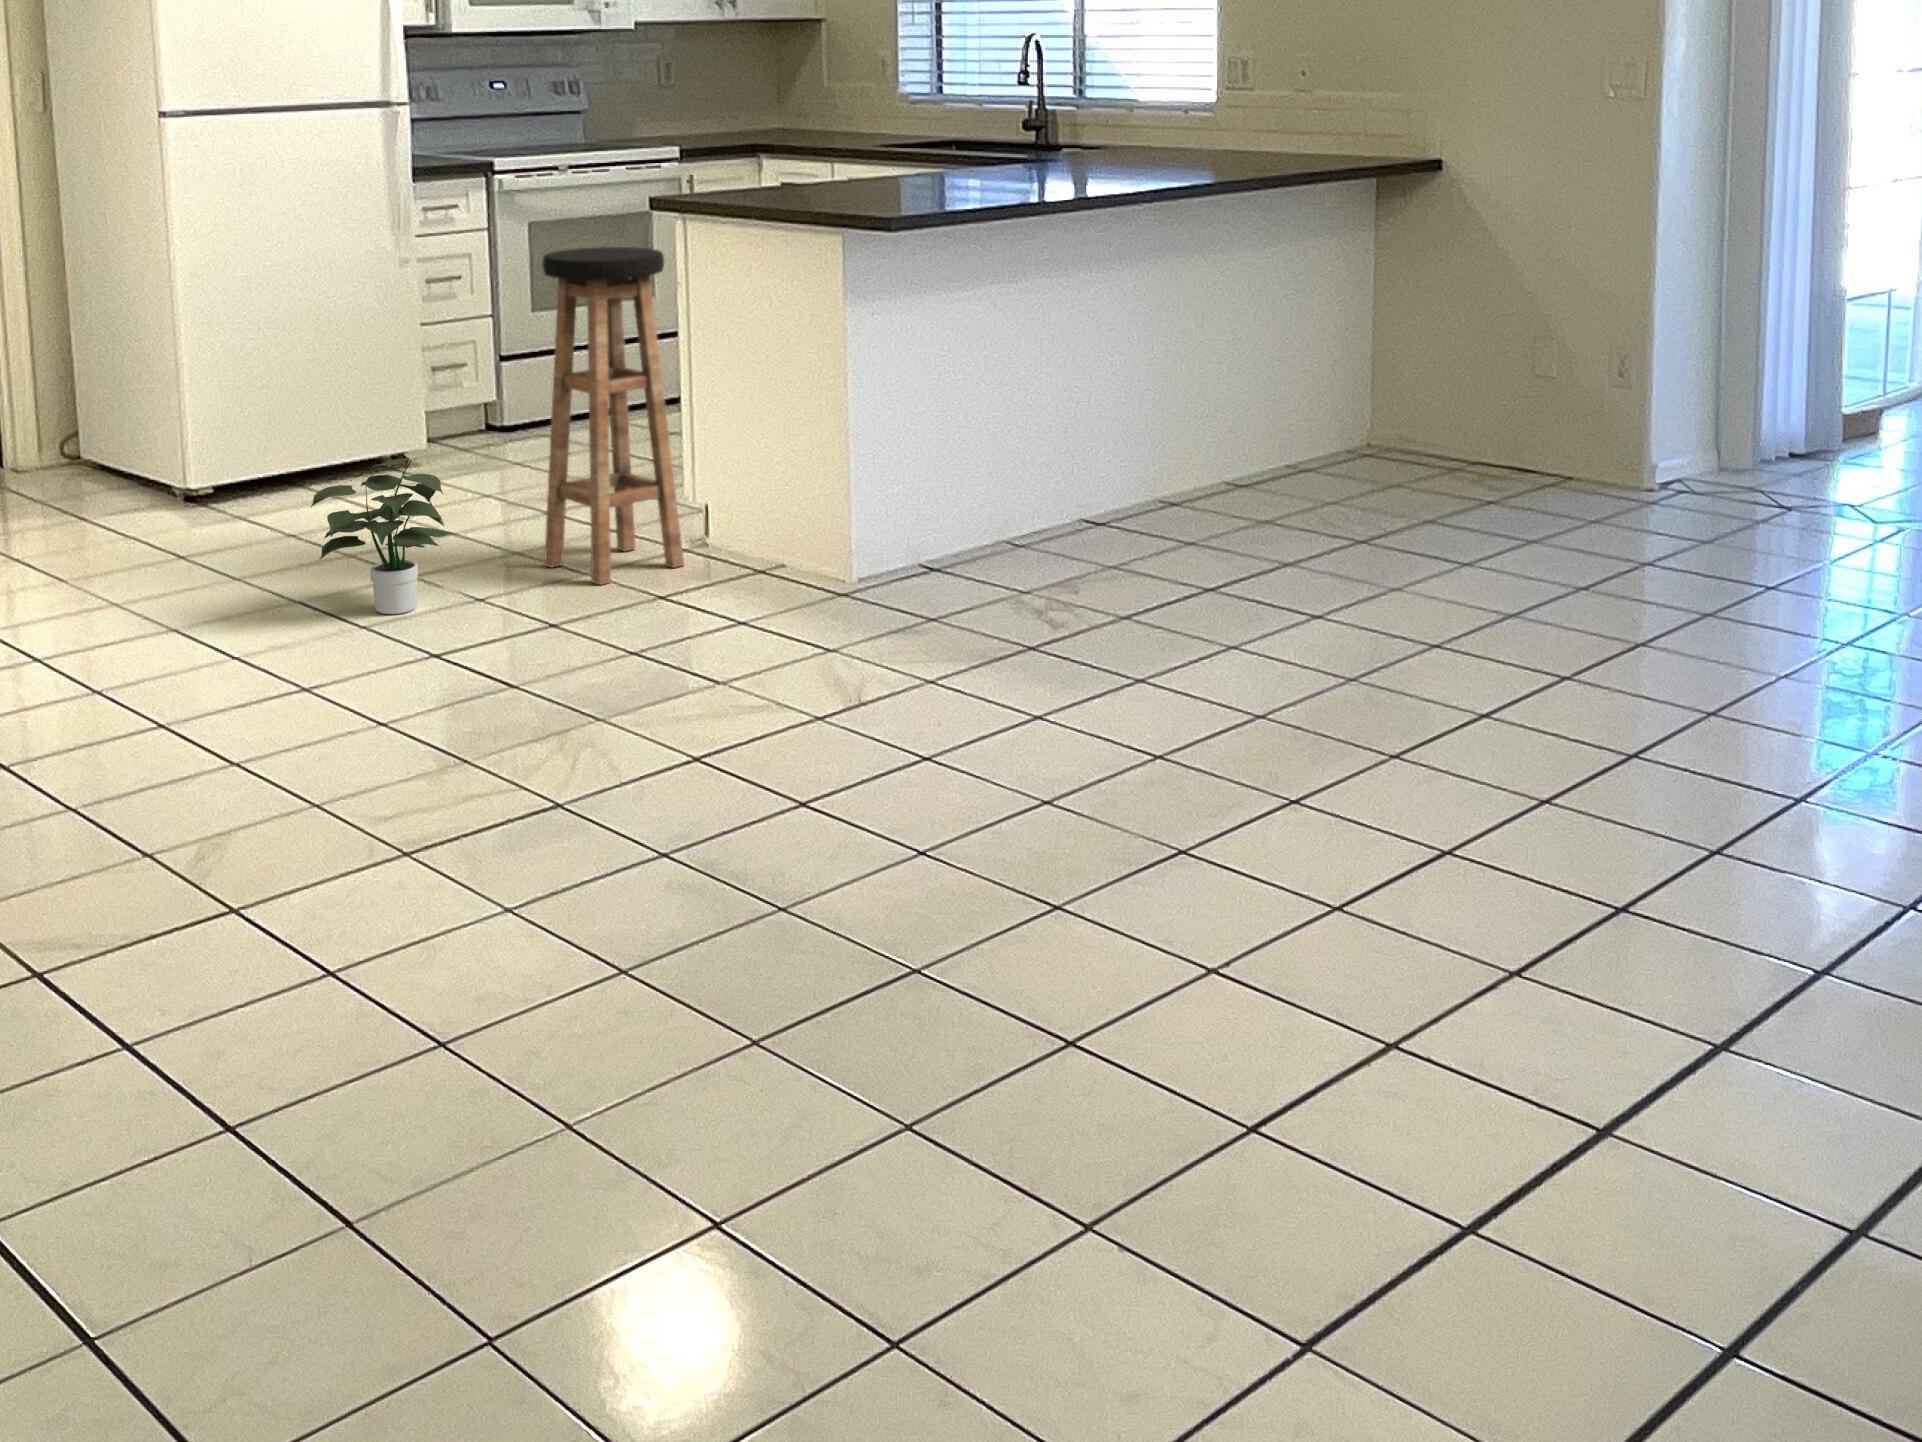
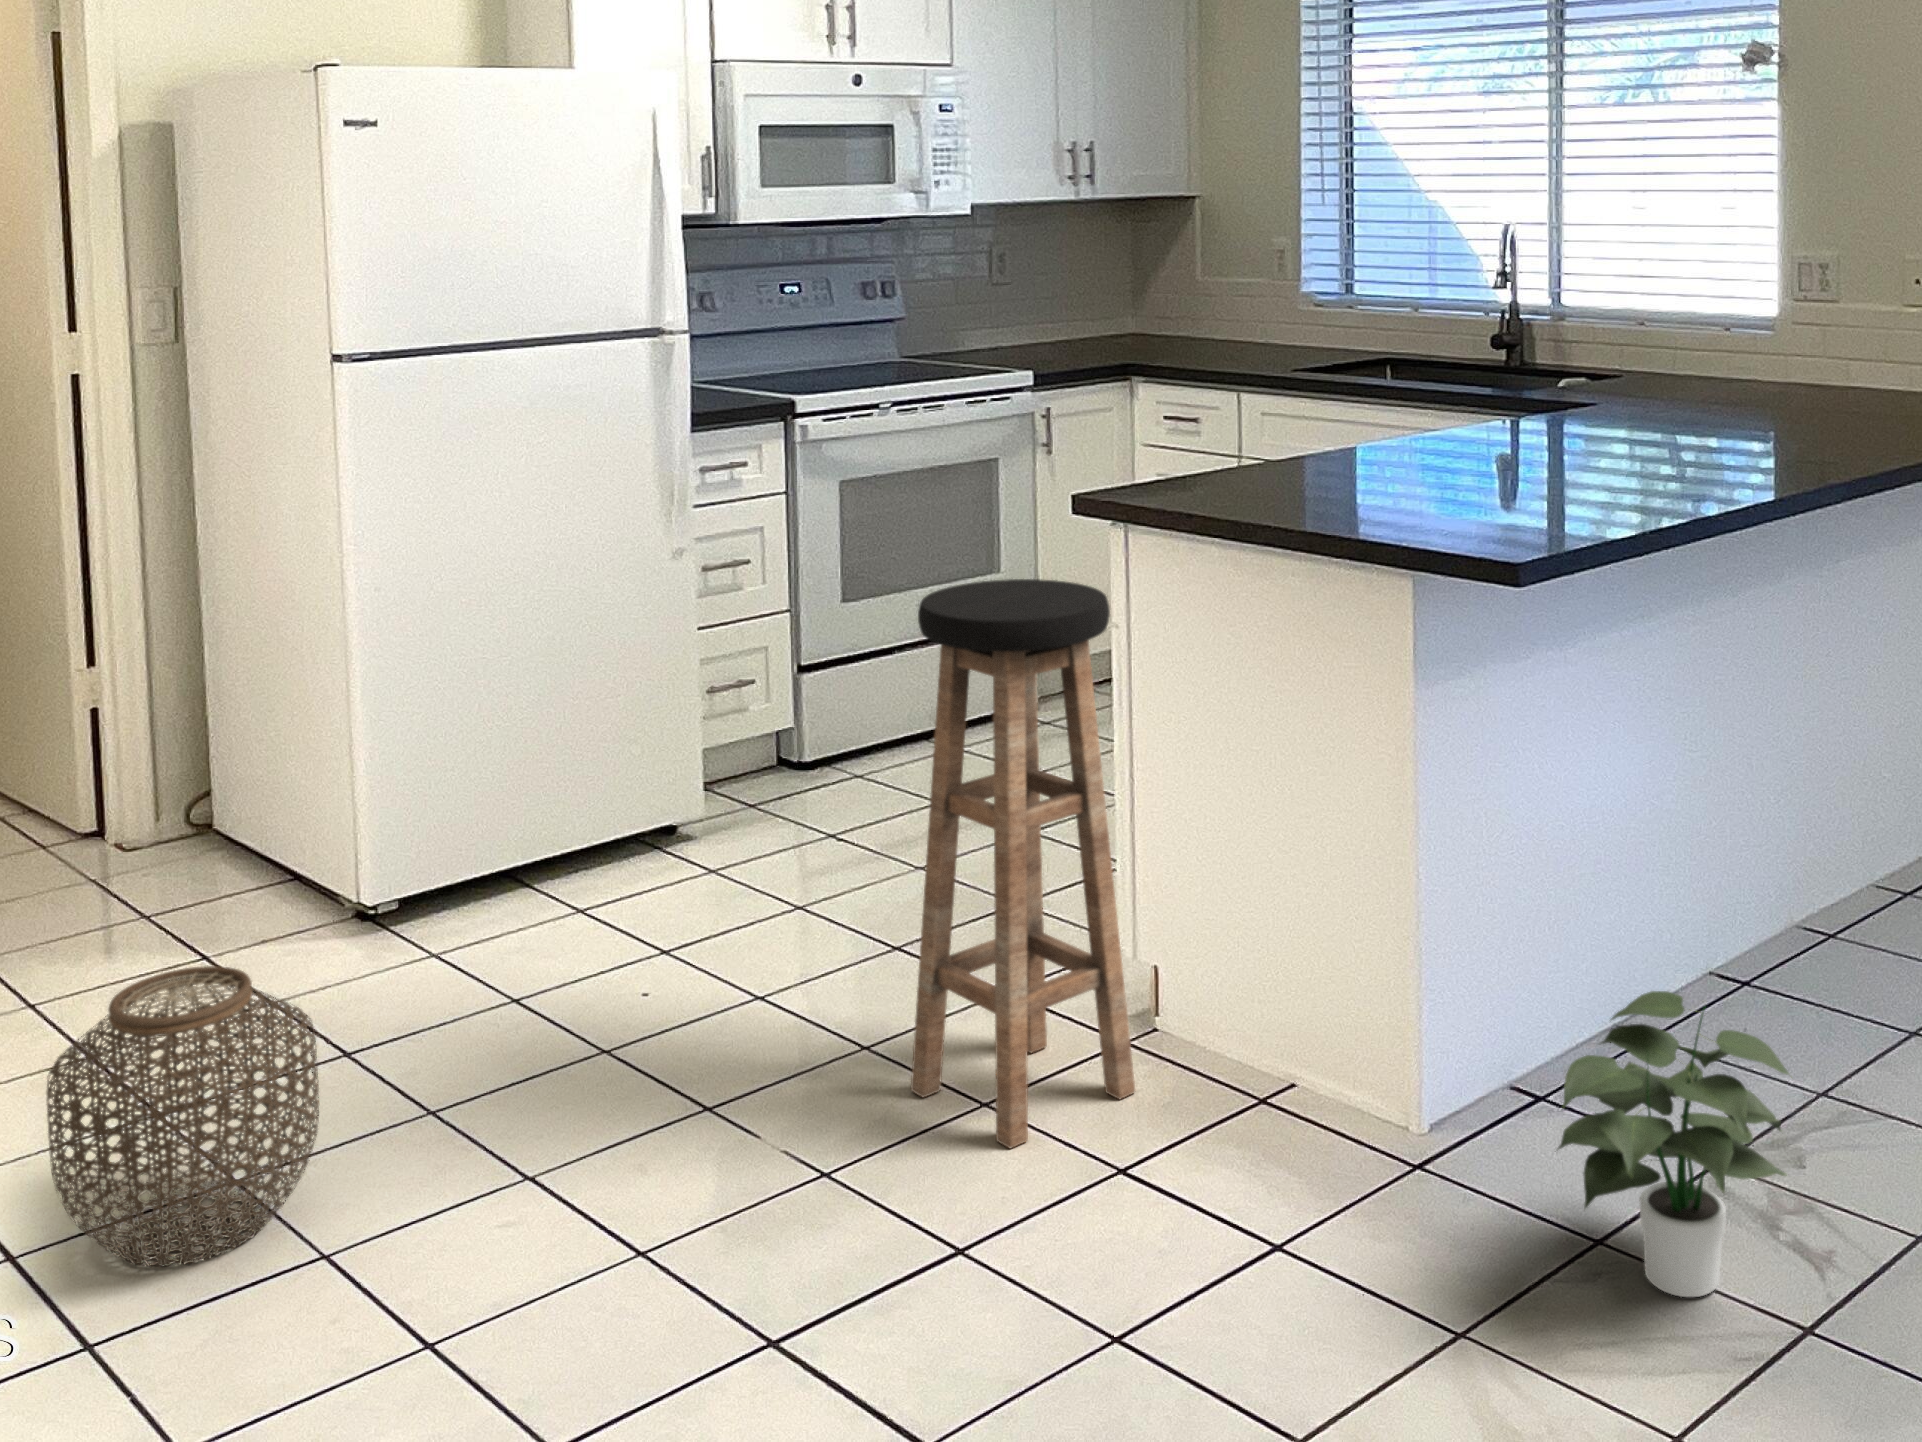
potted plant: present [311,458,454,614] -> present [1558,991,1789,1297]
woven basket: none [21,462,179,625] -> present [47,966,319,1266]

